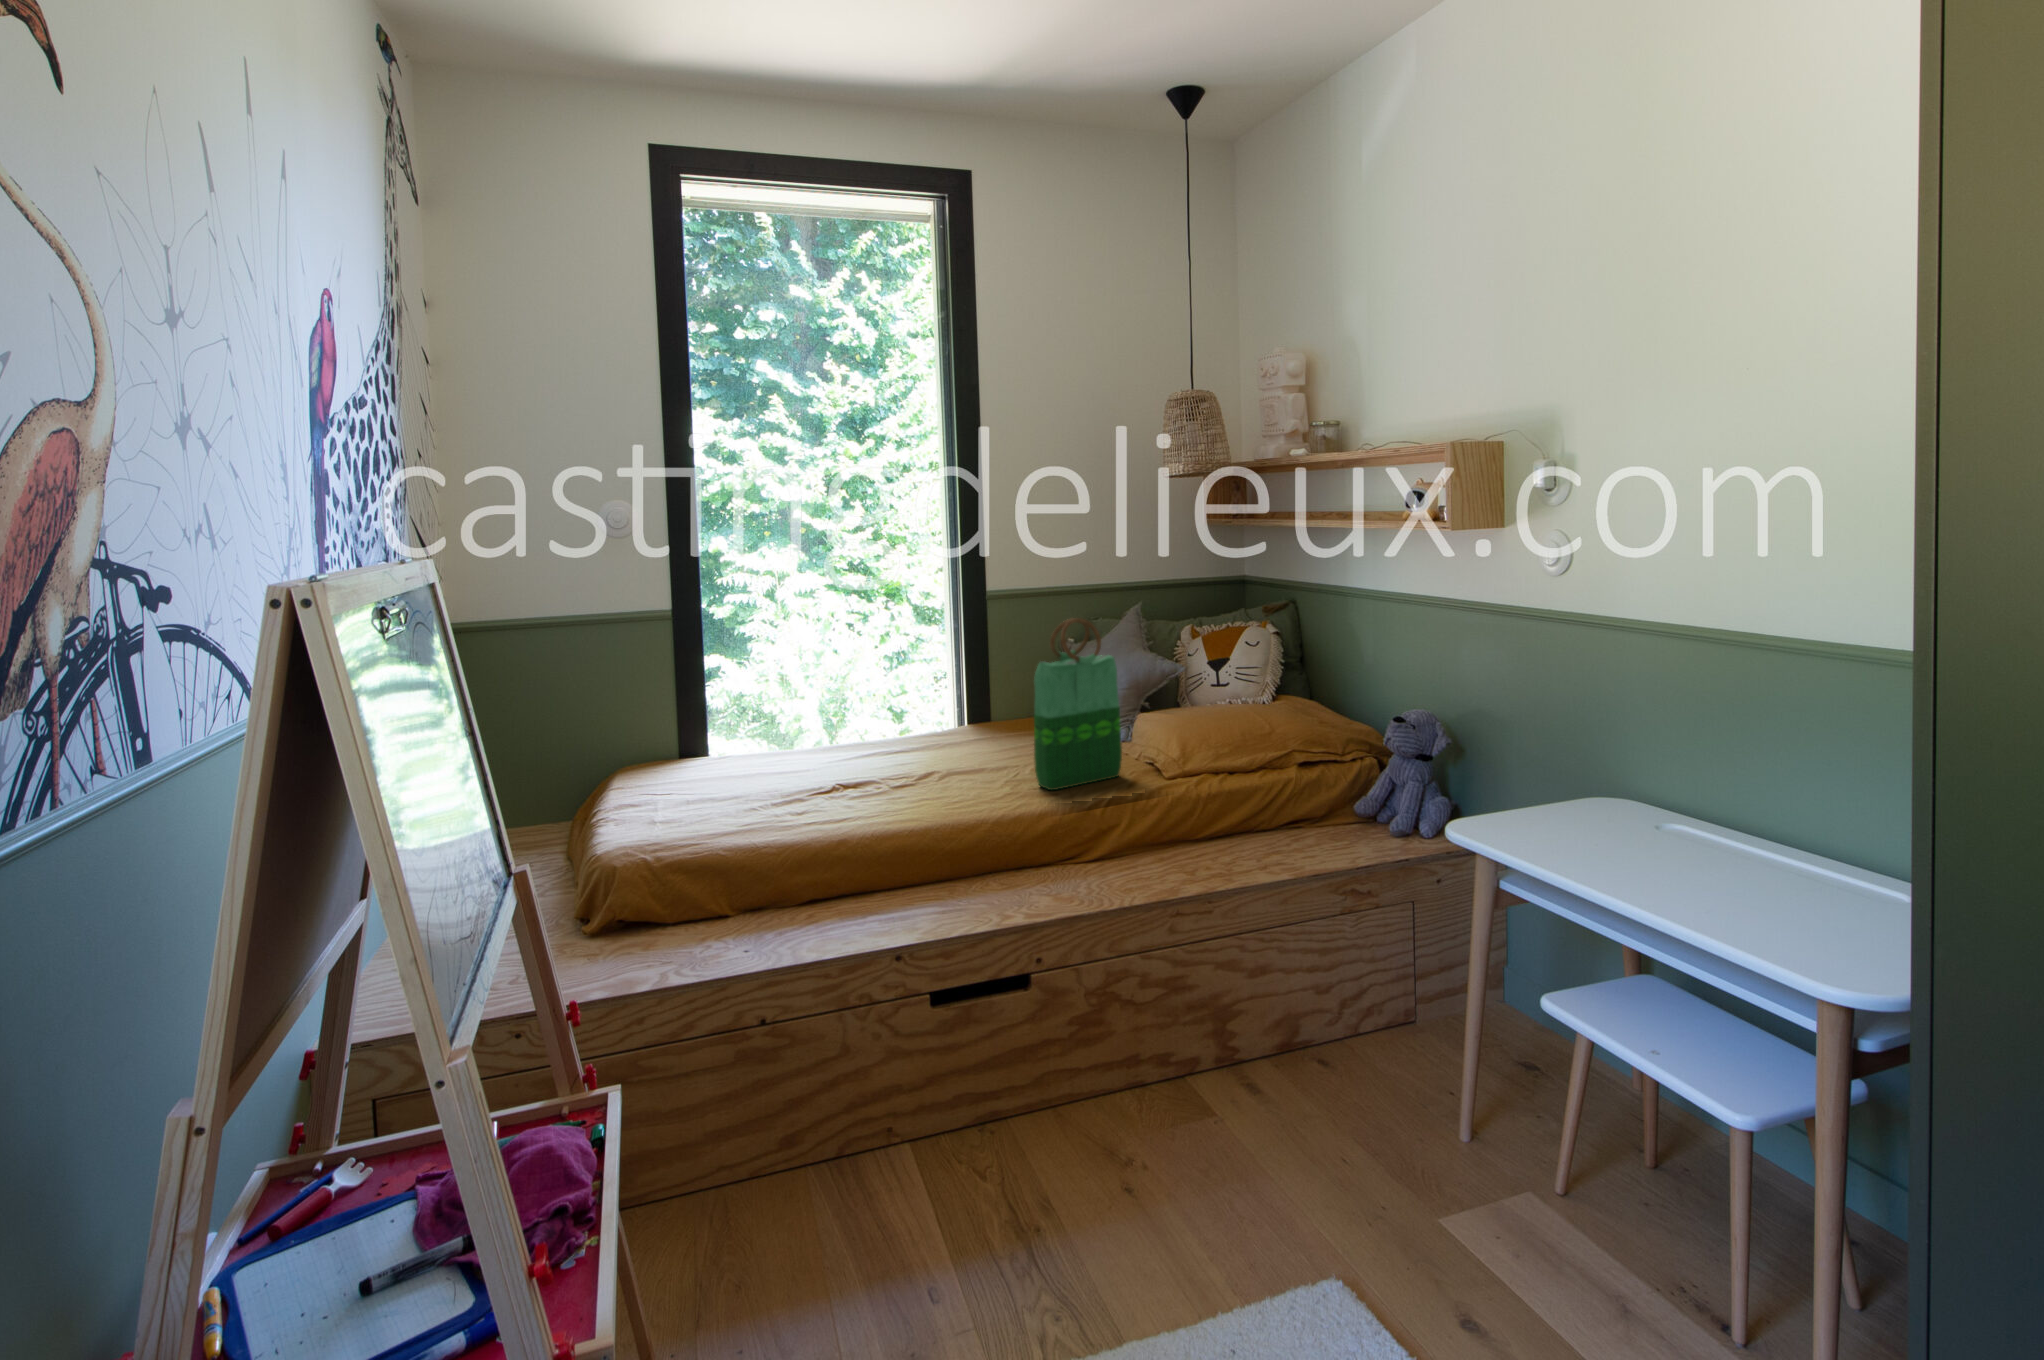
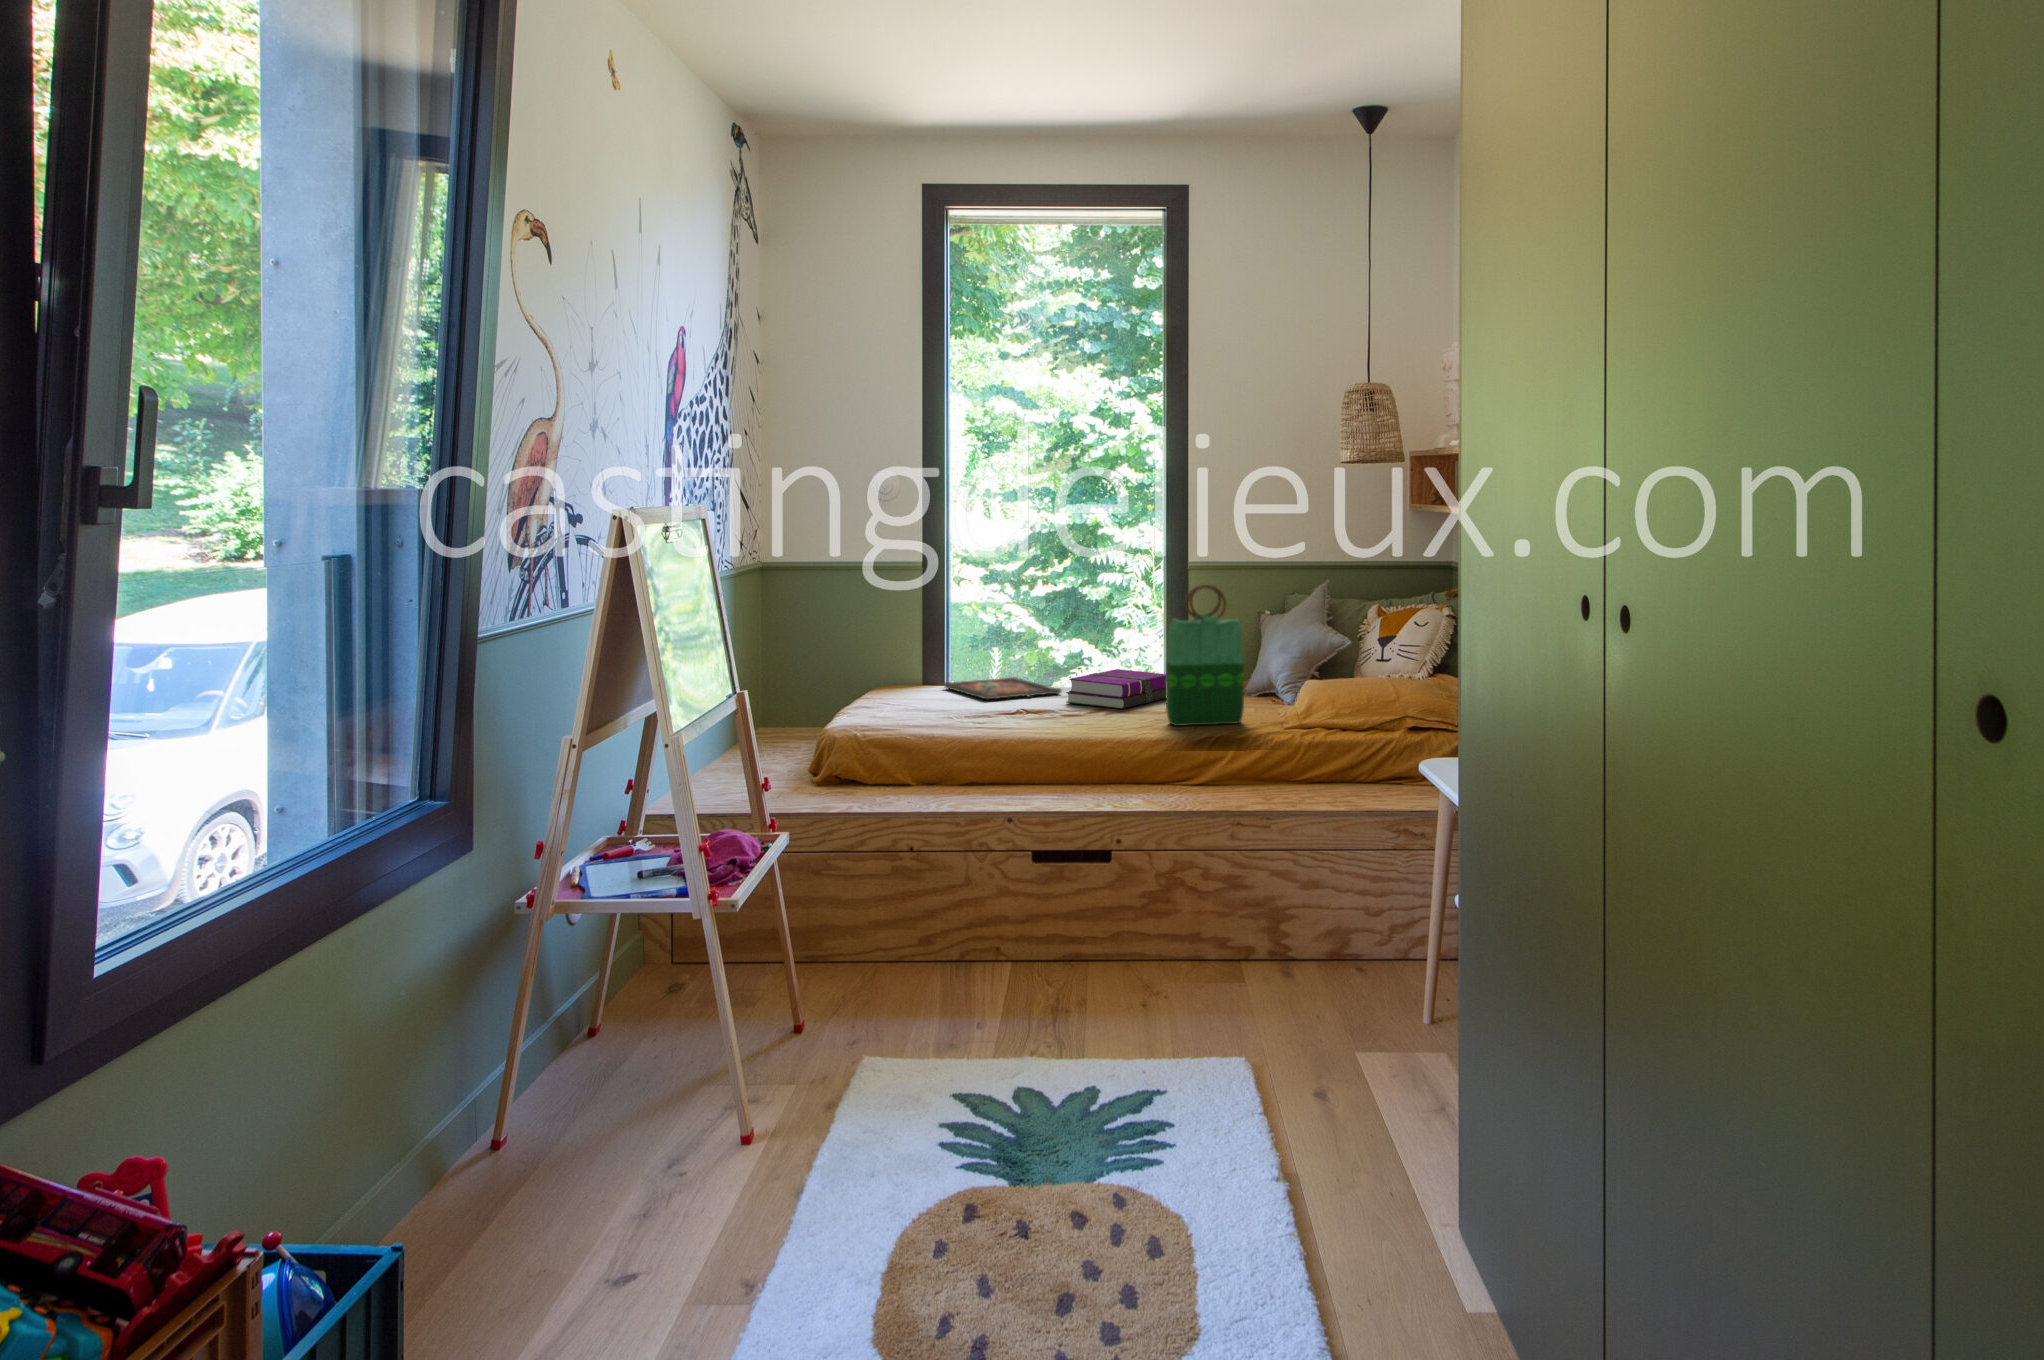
hardback book: none [883,718,996,770] -> present [1066,669,1167,709]
board game: none [707,737,864,775] -> present [944,677,1062,699]

